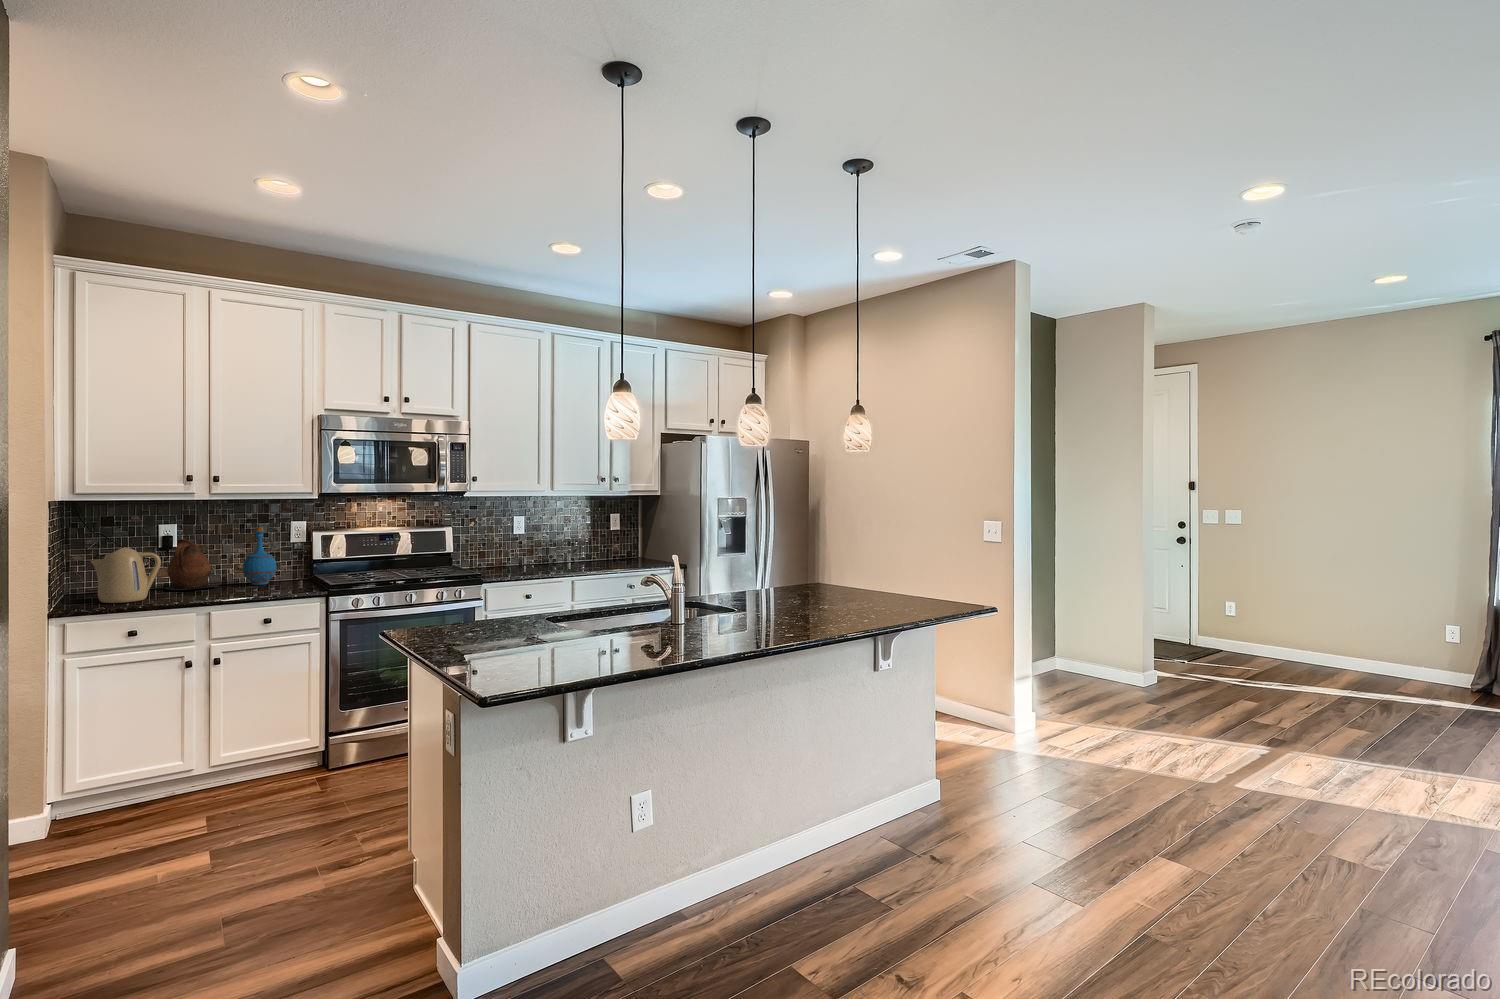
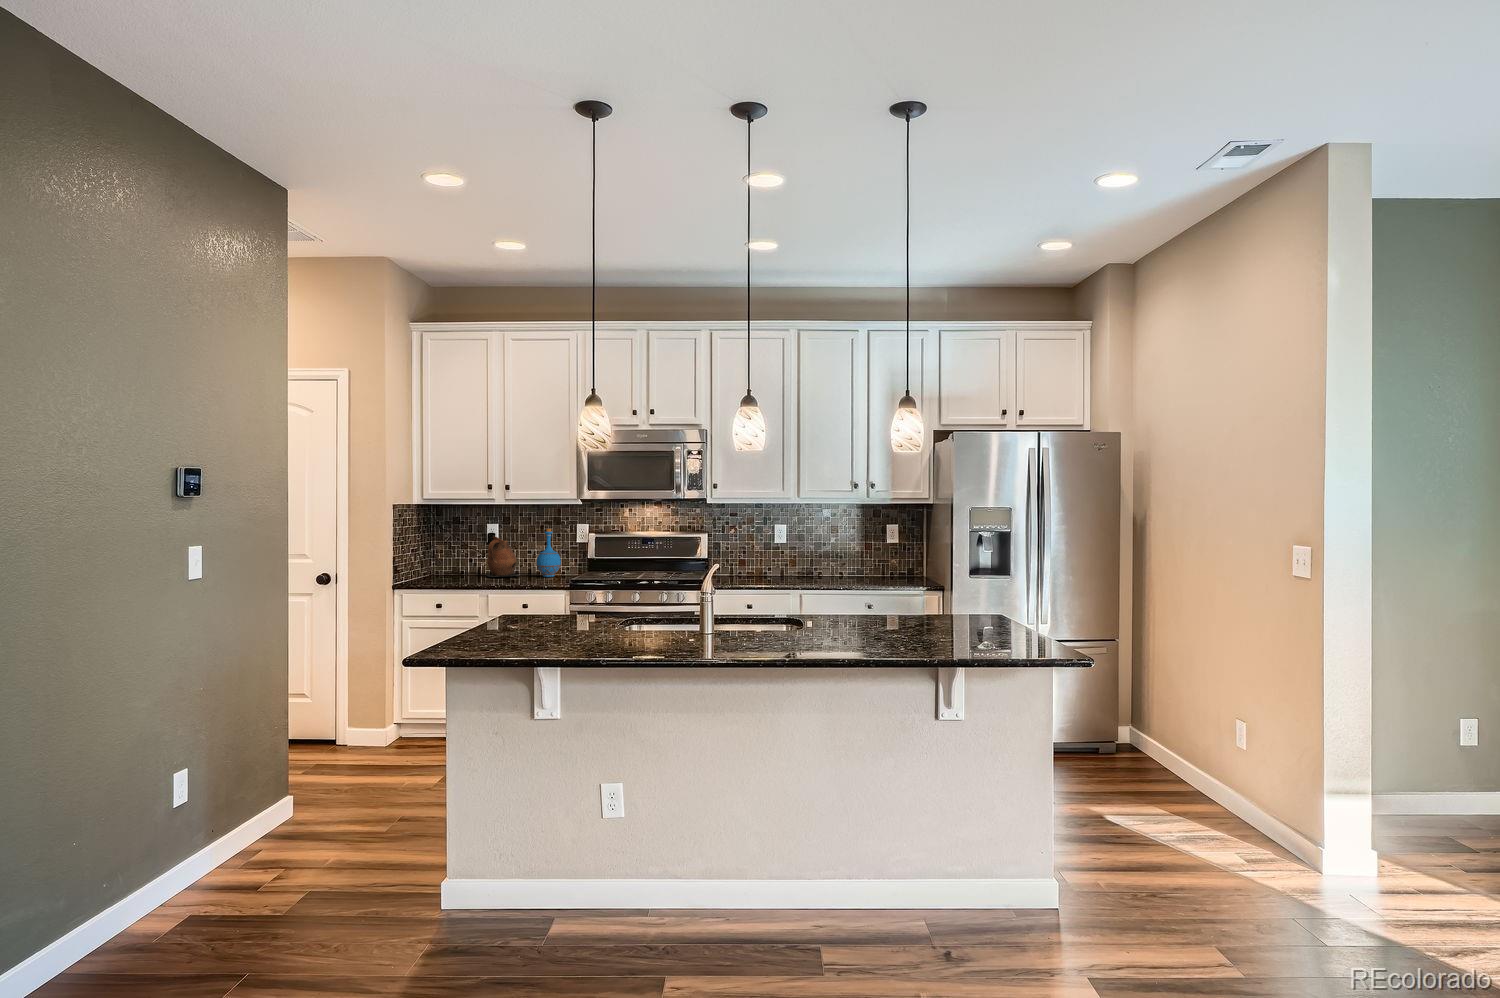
kettle: present [91,548,161,603] -> none [429,542,470,583]

